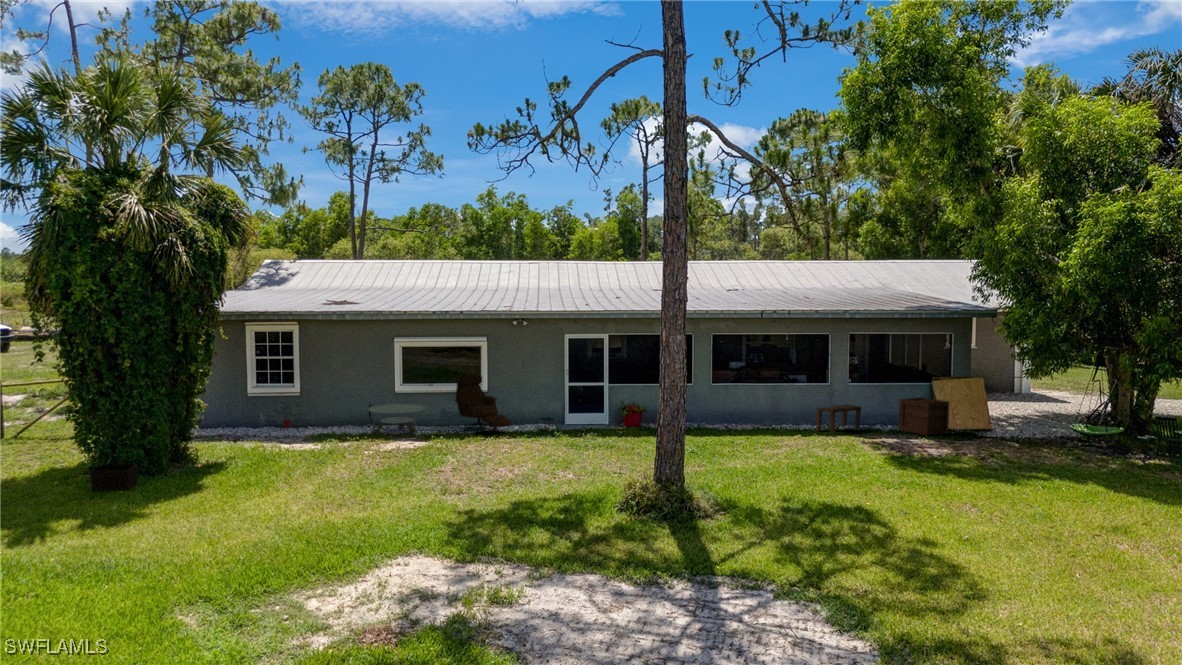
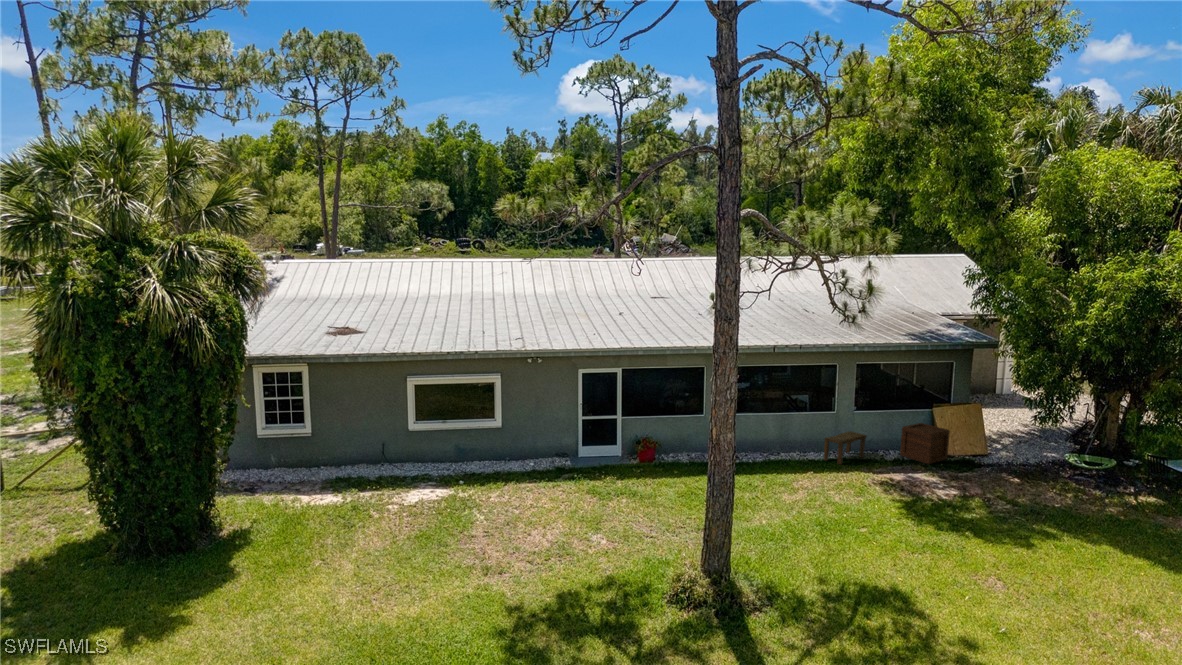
lounge chair: present [455,374,511,434] -> none [471,410,529,476]
potted plant: present [275,404,299,427] -> none [284,442,319,469]
round table: present [368,404,425,433] -> none [384,442,442,477]
basket: present [90,463,138,491] -> none [119,557,167,592]

